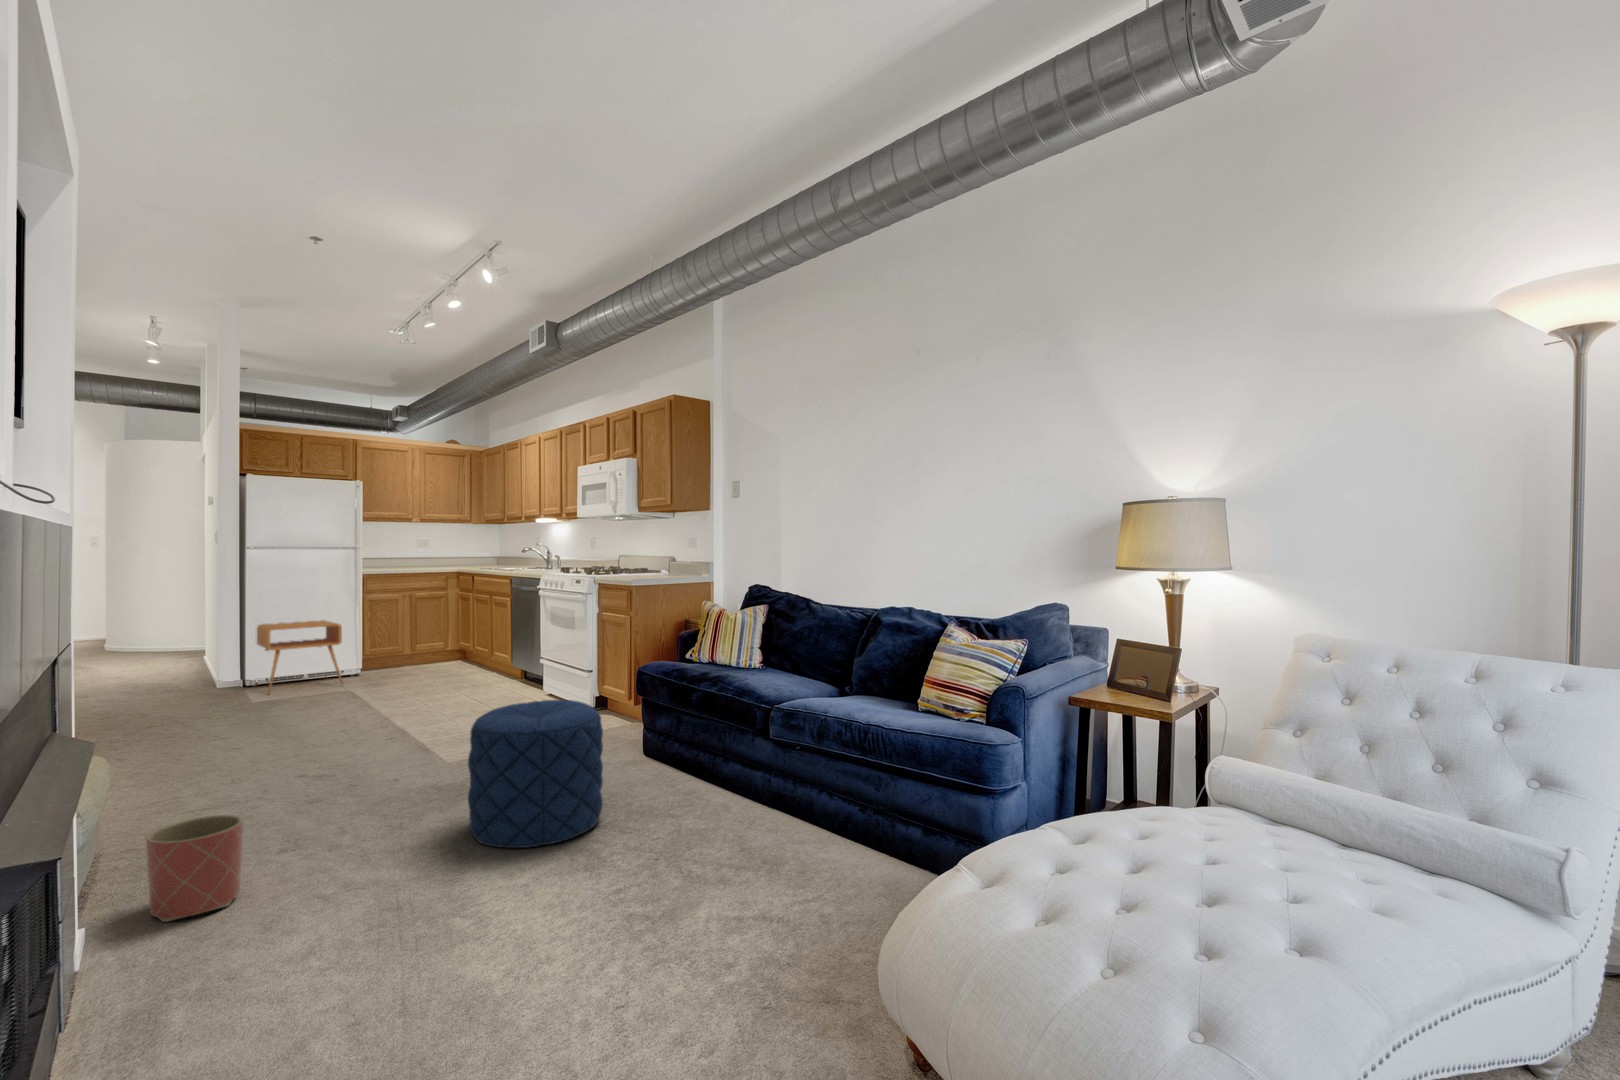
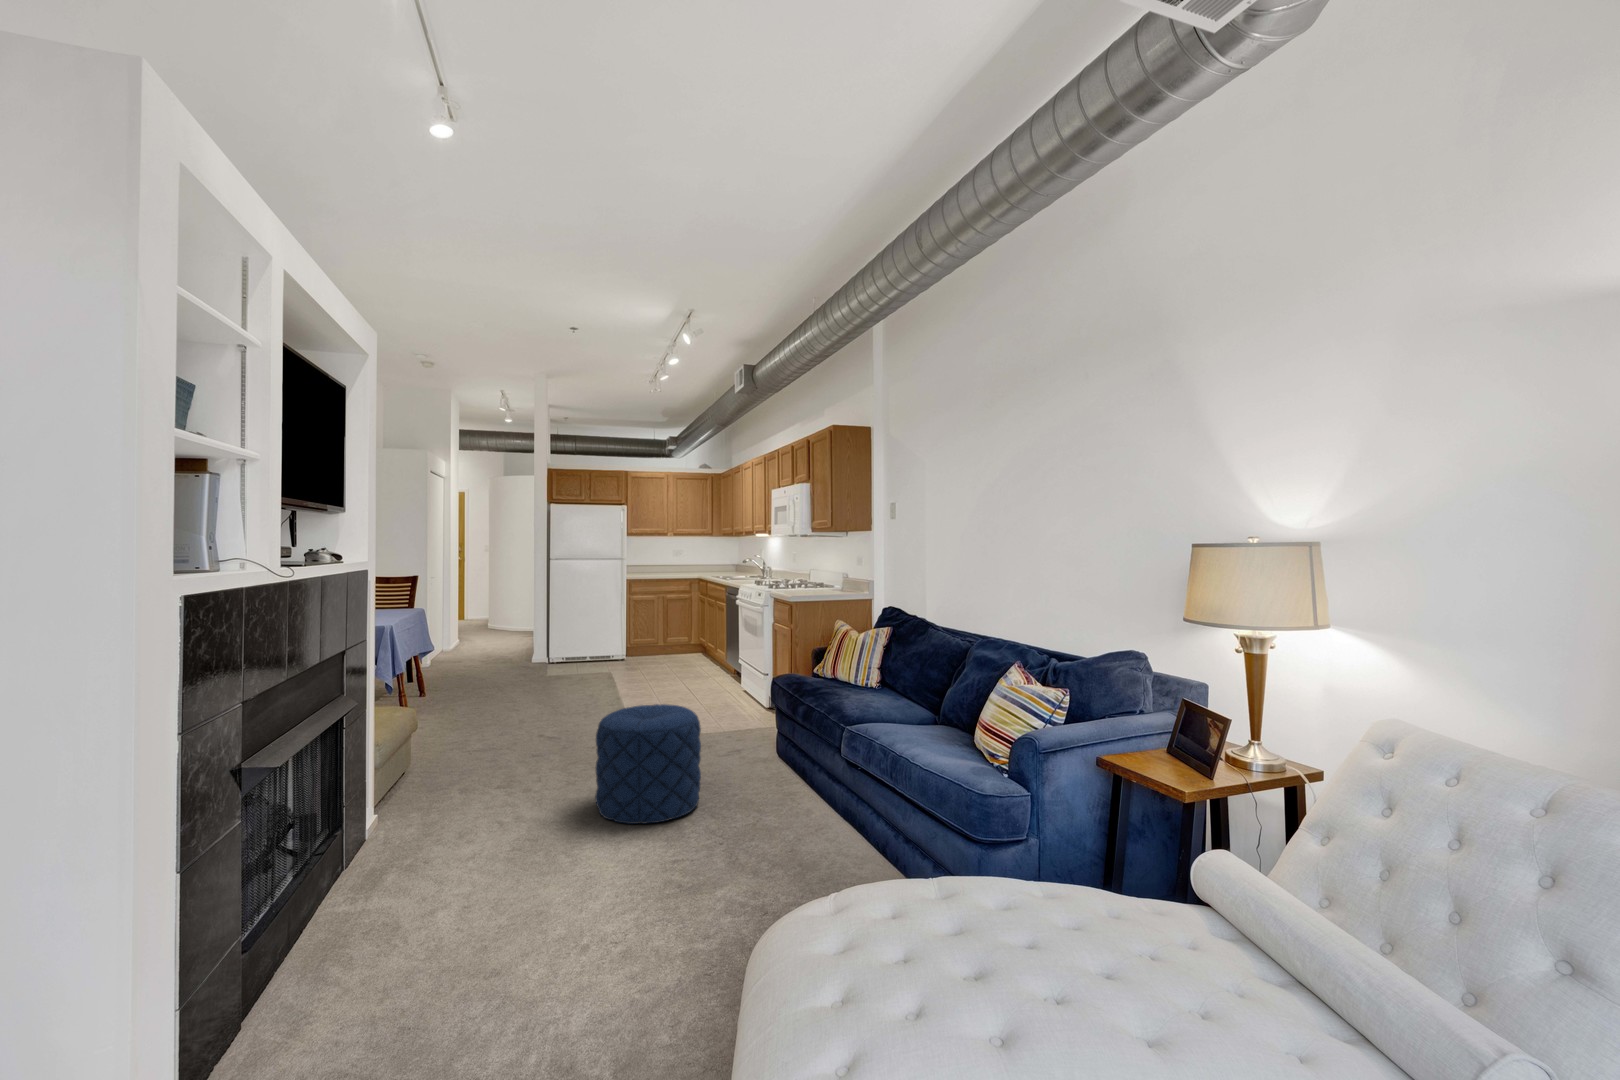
side table: present [255,620,343,694] -> none [550,617,605,674]
planter: present [146,815,243,922] -> none [381,768,439,837]

